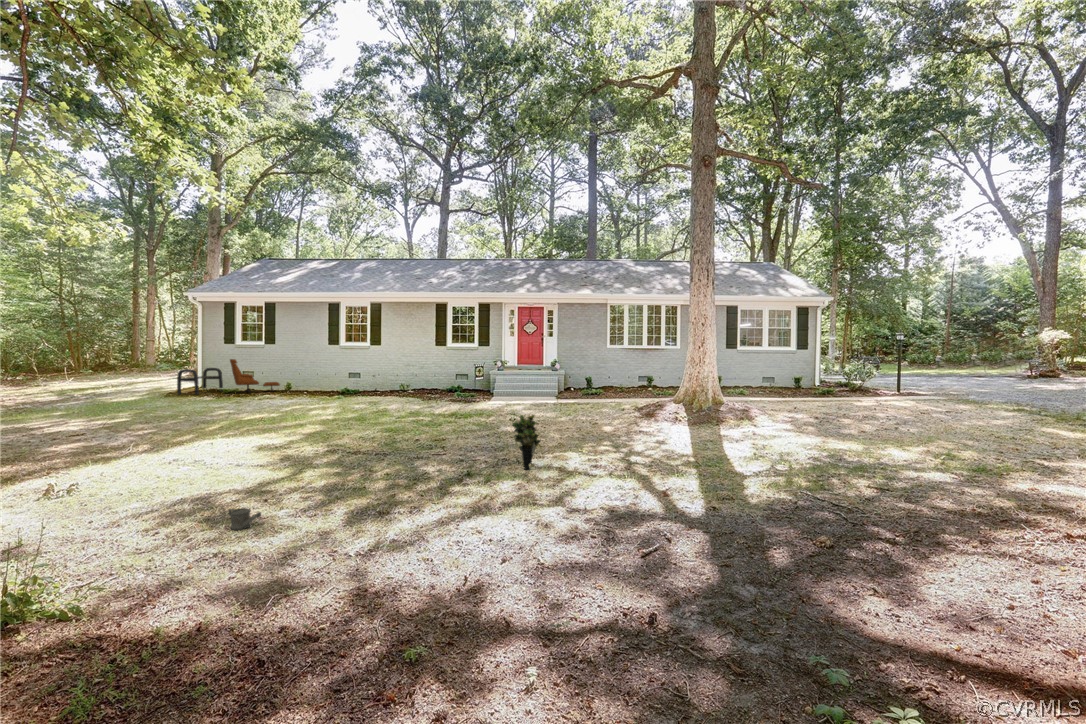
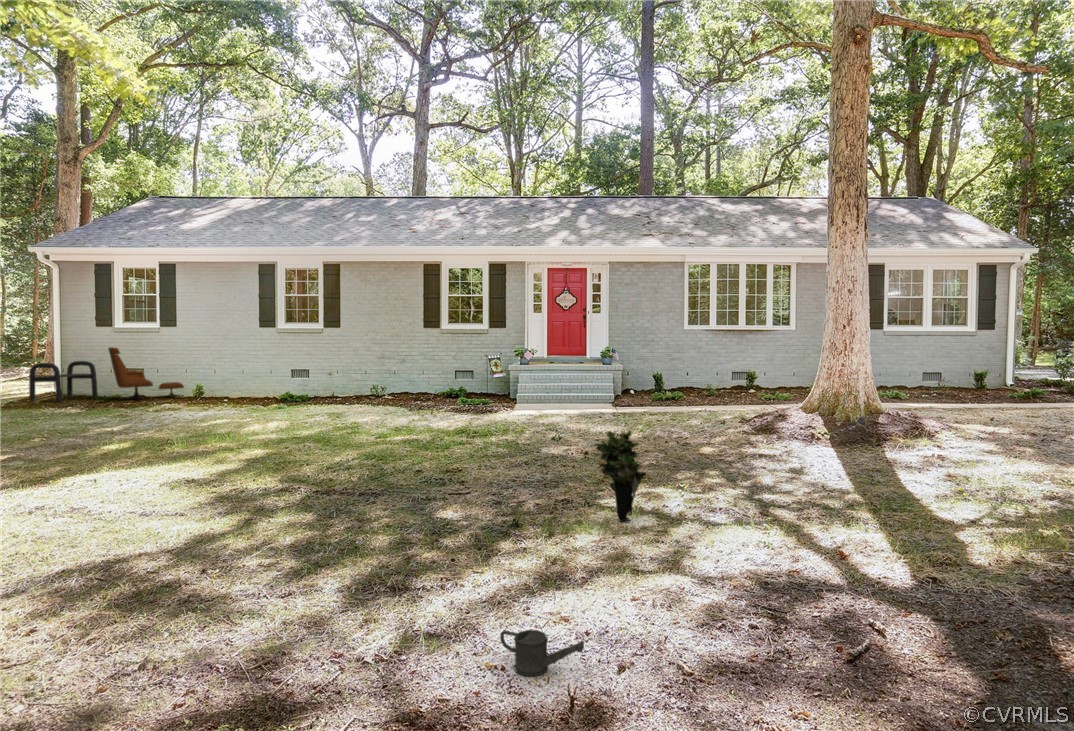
watering can: present [229,508,261,530] -> present [500,630,584,676]

